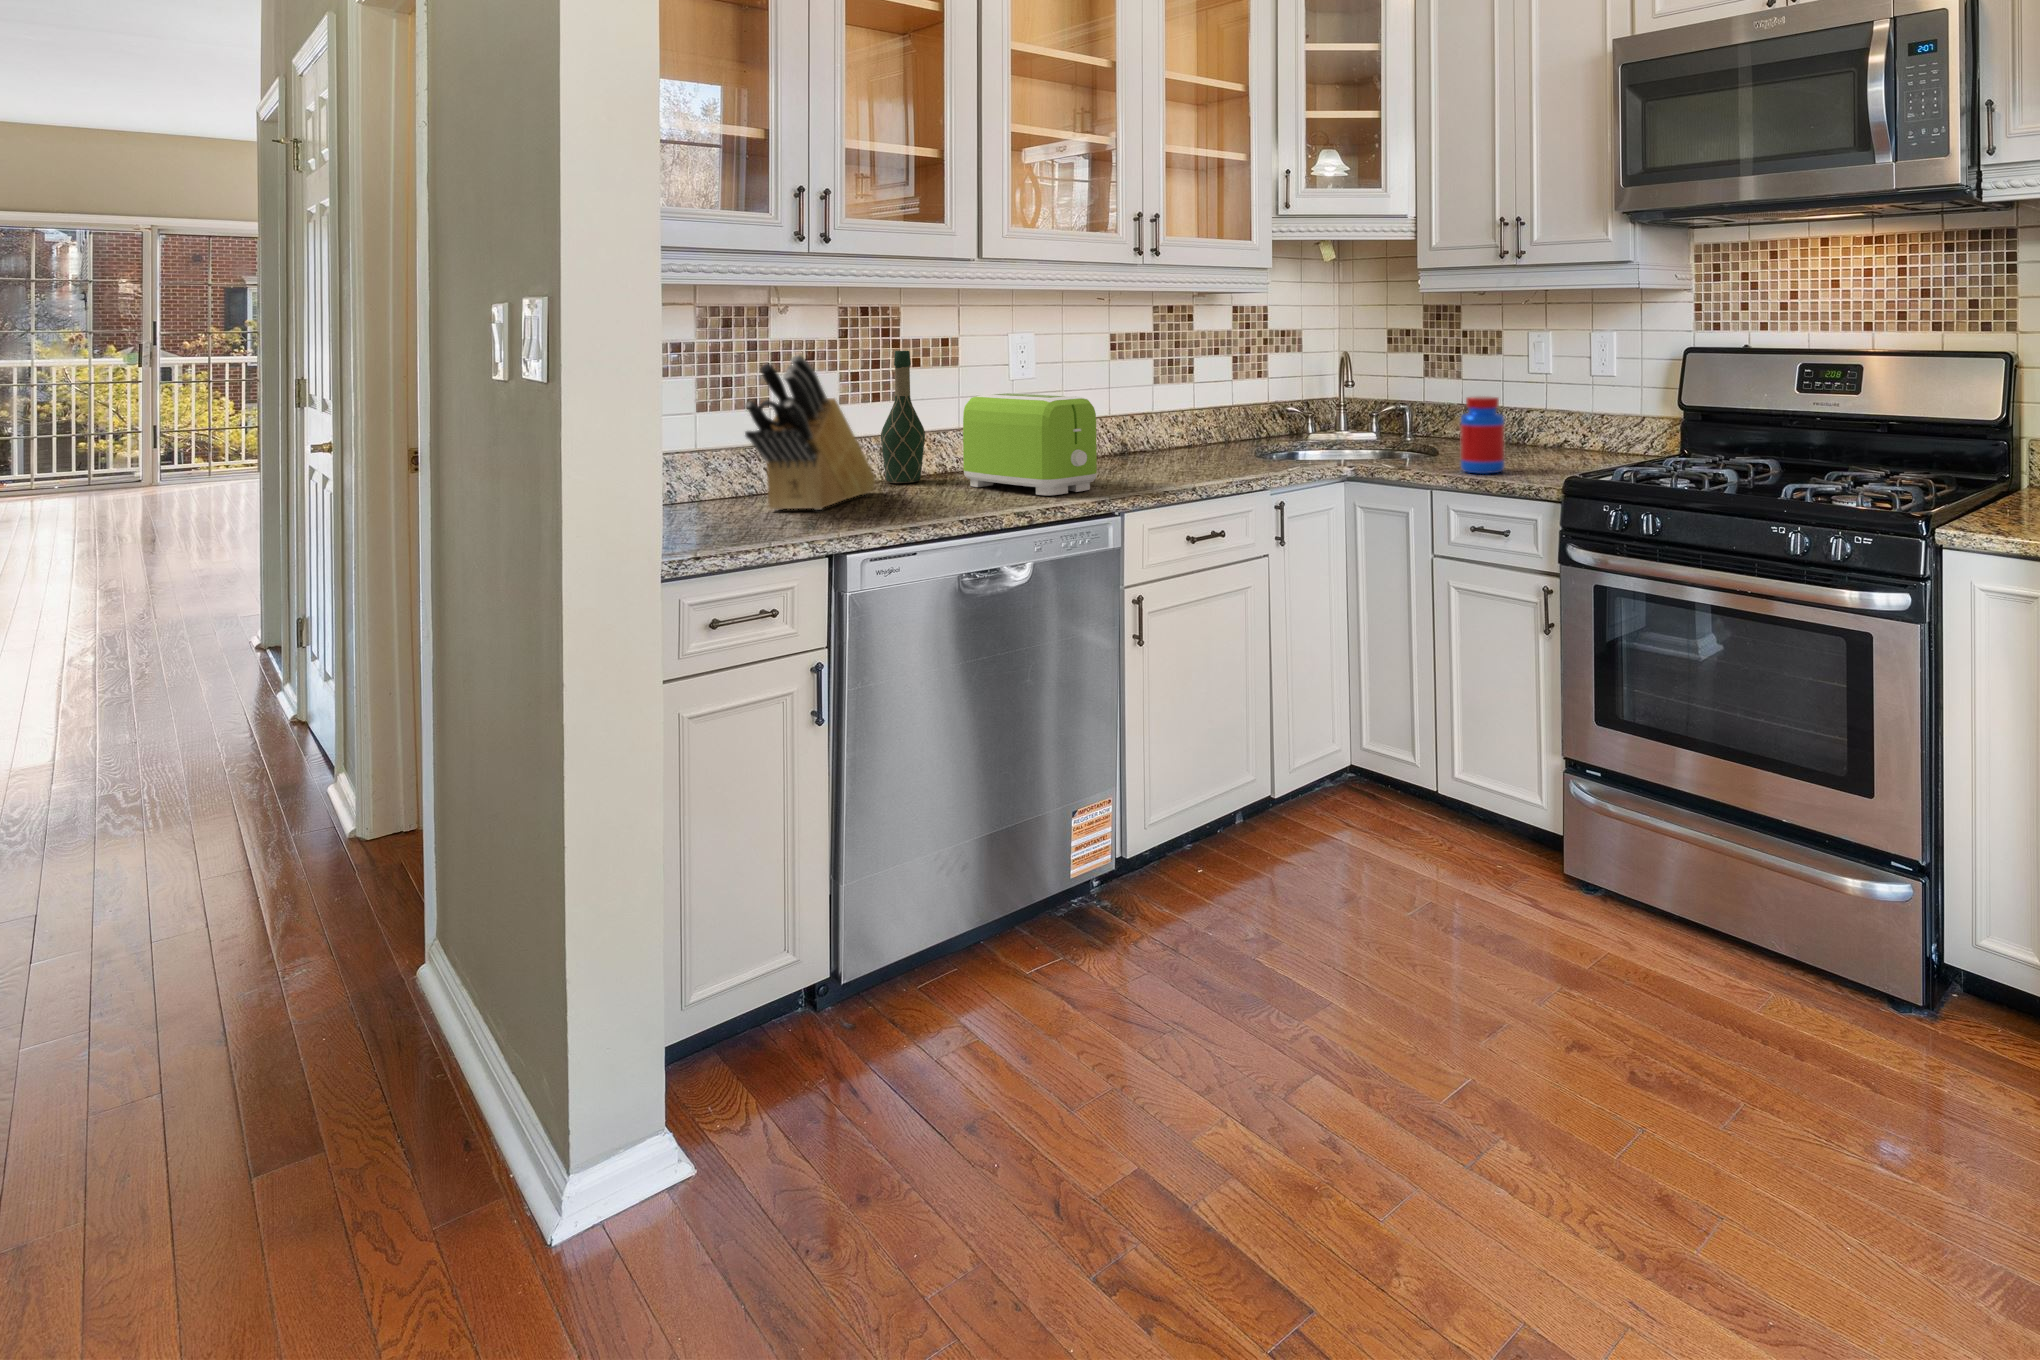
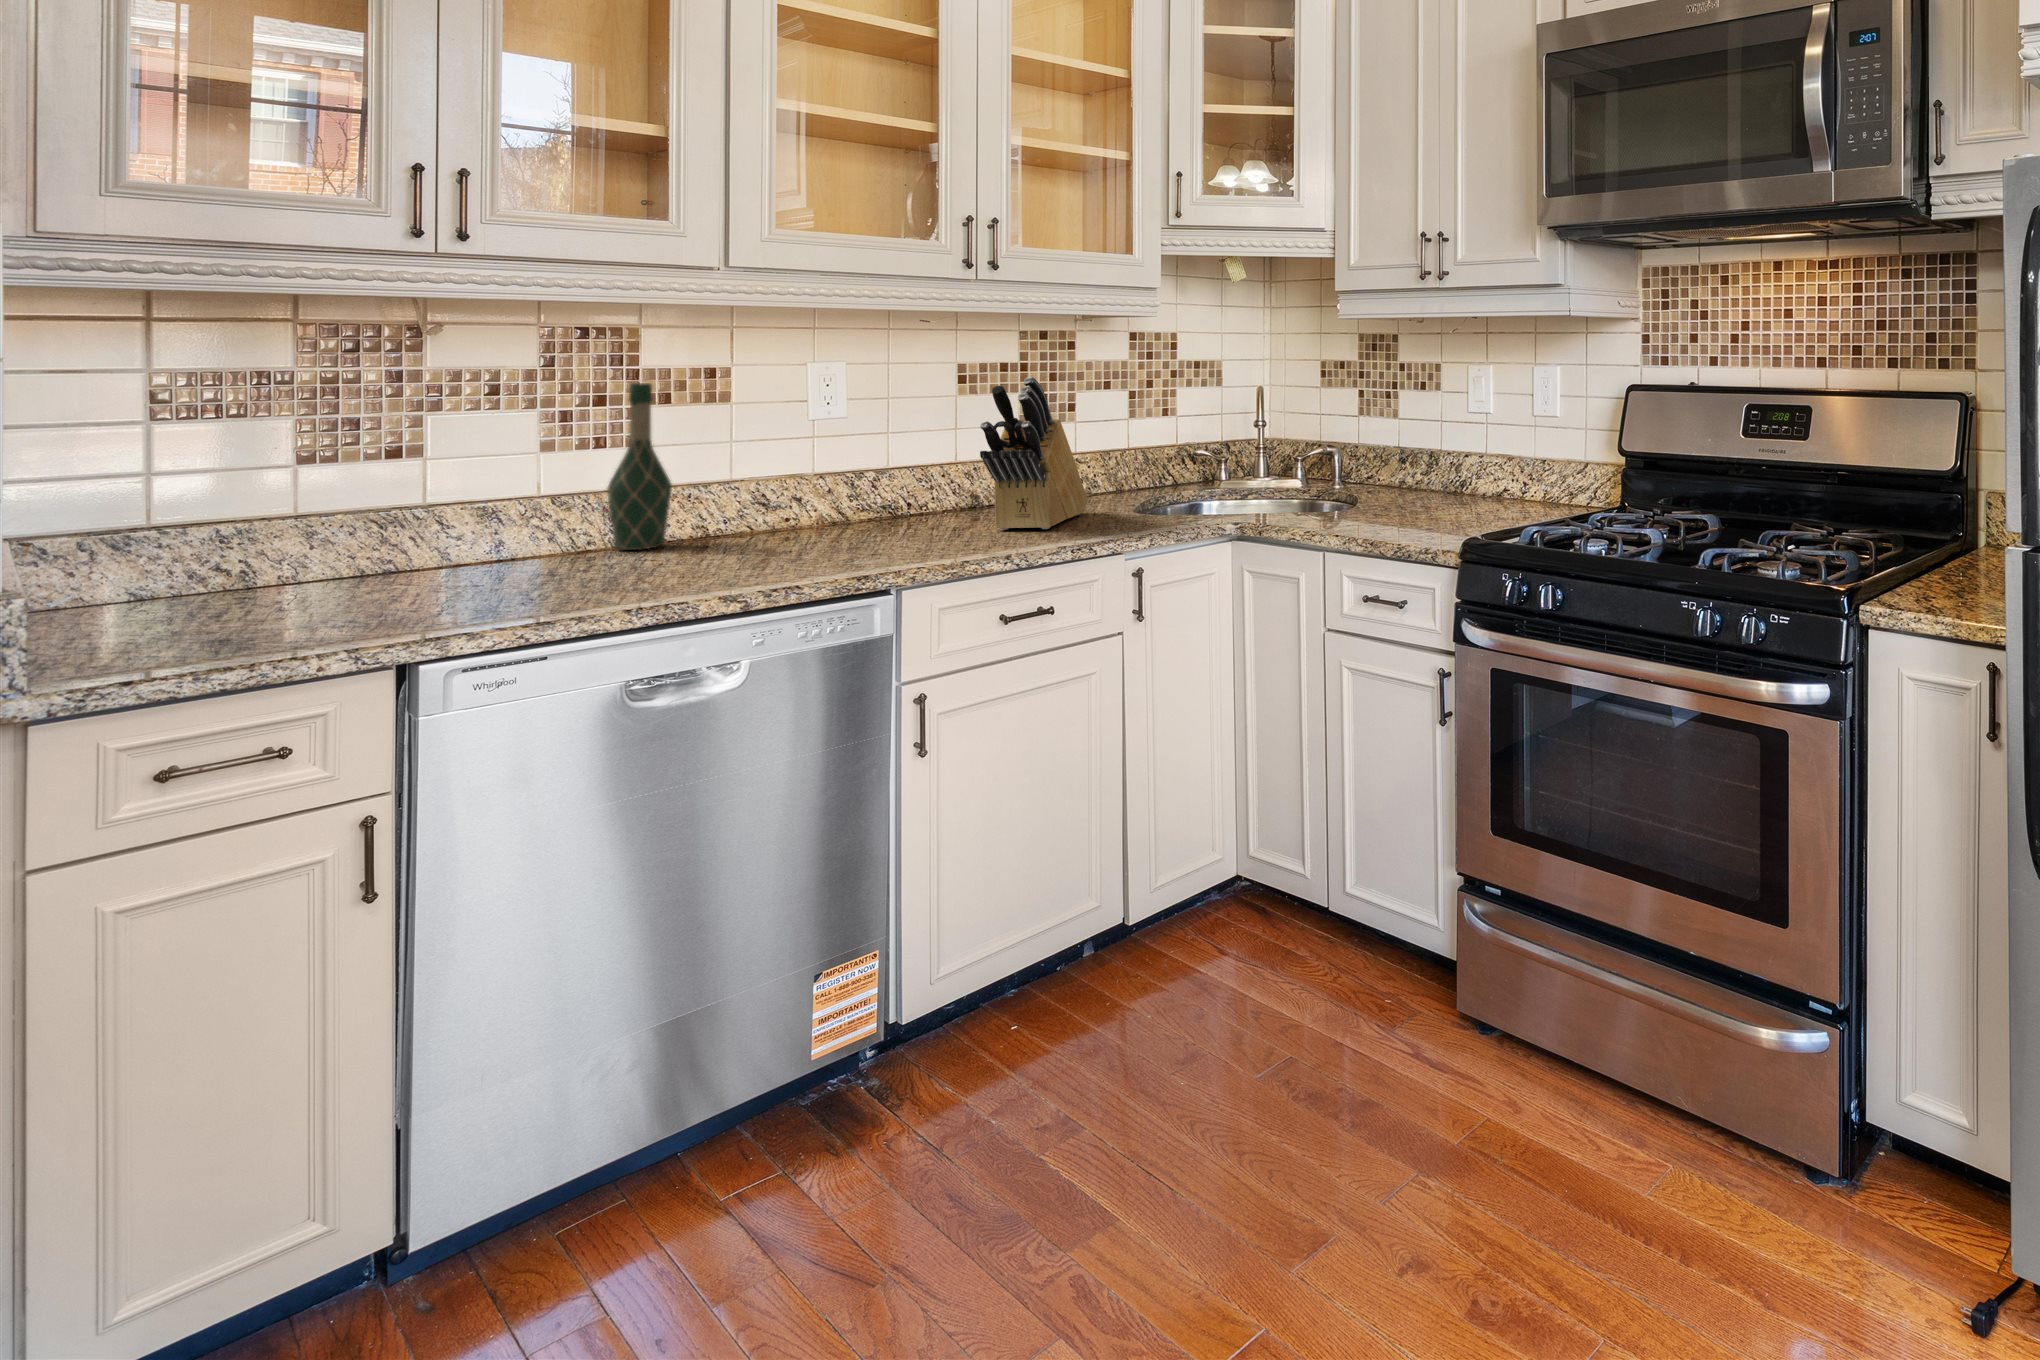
knife block: present [745,355,876,510] -> present [980,377,1088,530]
toaster: present [963,393,1097,495] -> none [712,437,880,567]
jar: present [1460,396,1505,474] -> none [1358,440,1410,532]

